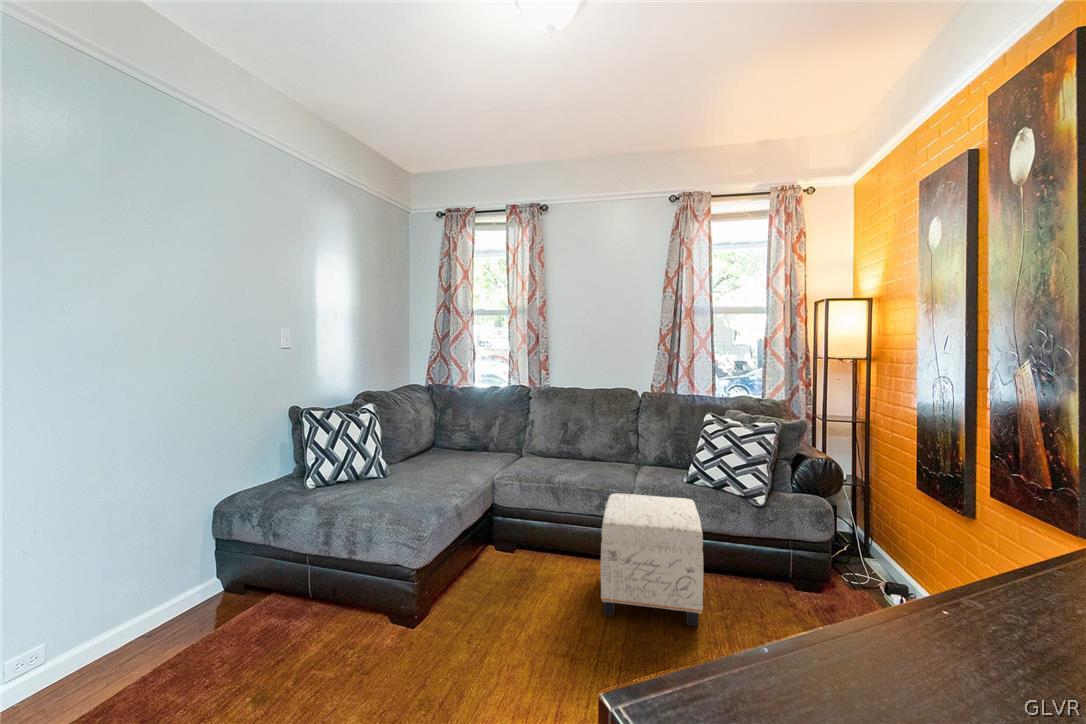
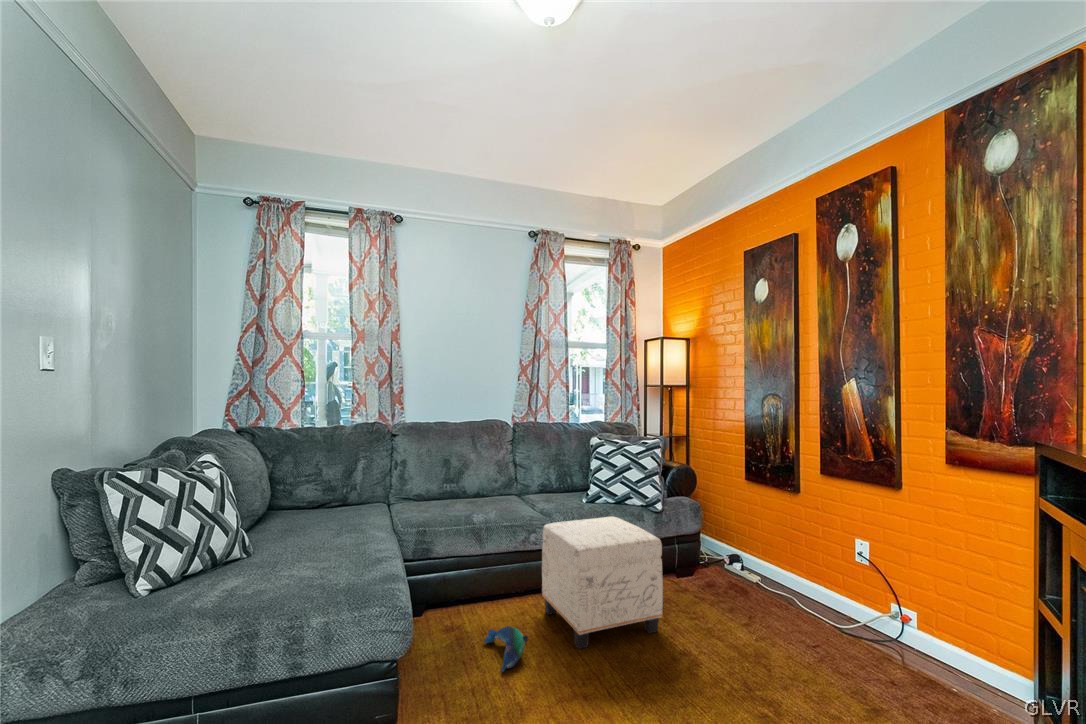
plush toy: none [522,573,558,609] -> present [484,626,528,672]

